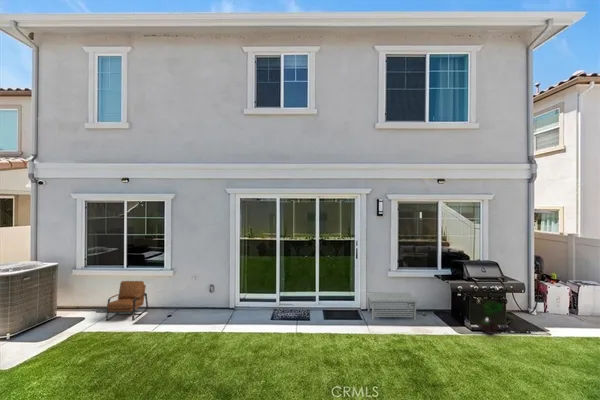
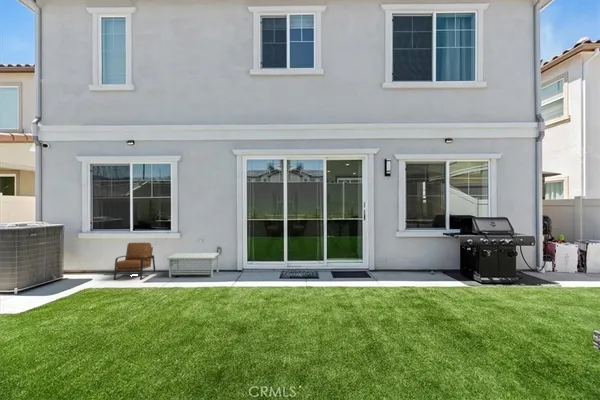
storage bench: present [366,292,417,320] -> present [167,253,219,277]
potted tree: present [480,302,502,334] -> none [491,249,516,286]

